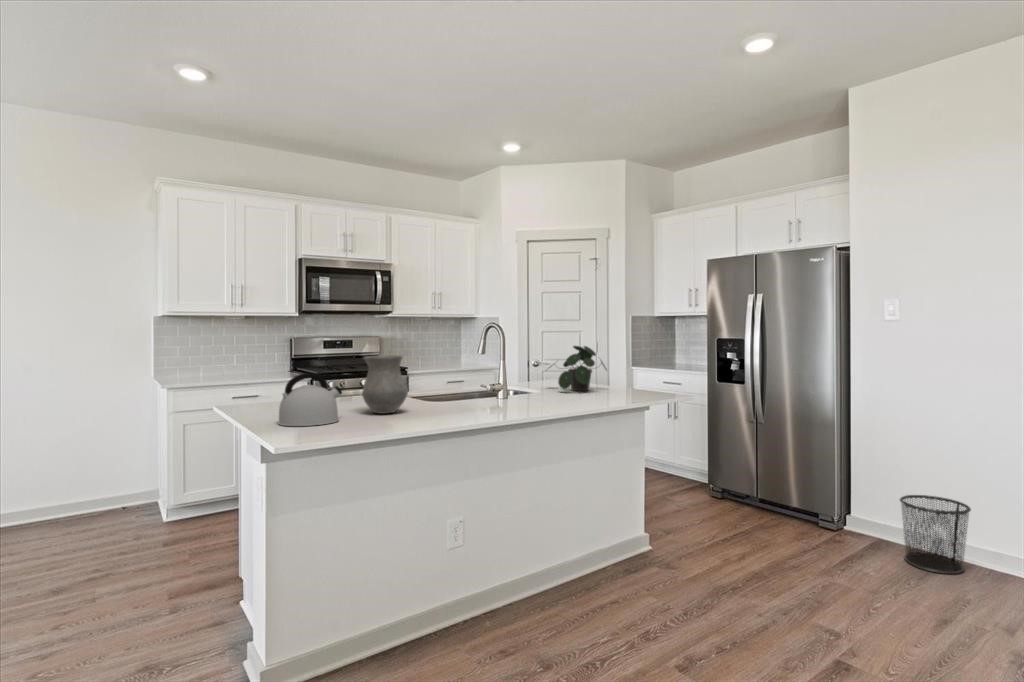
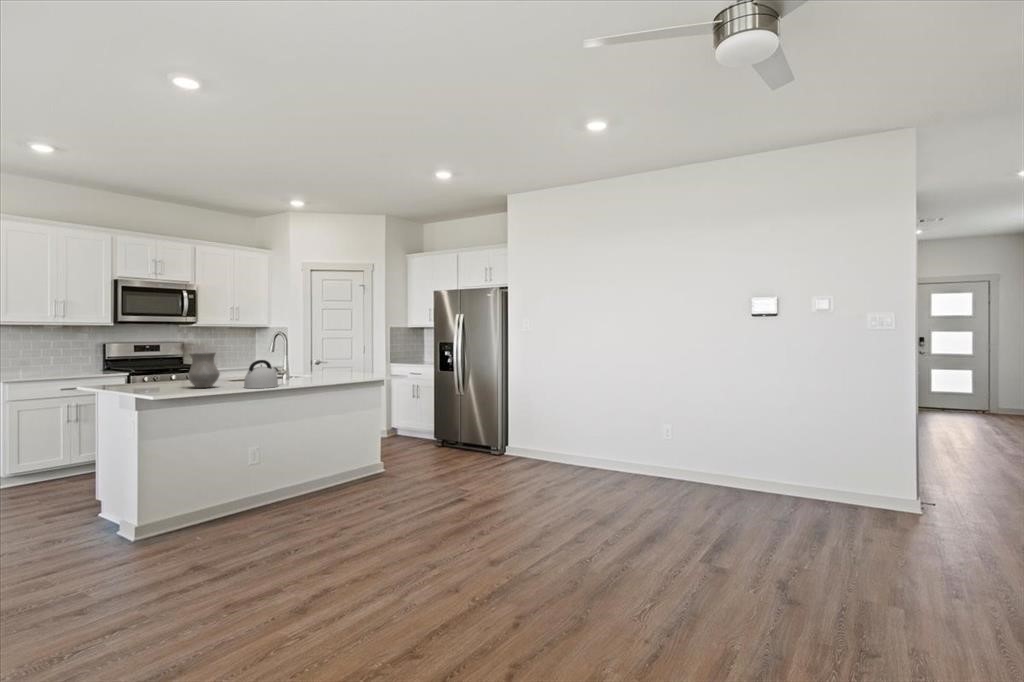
potted plant: present [558,346,606,391] -> none [316,347,358,376]
kettle: present [278,373,342,426] -> present [244,360,278,388]
waste bin: present [900,495,971,574] -> none [524,429,555,468]

